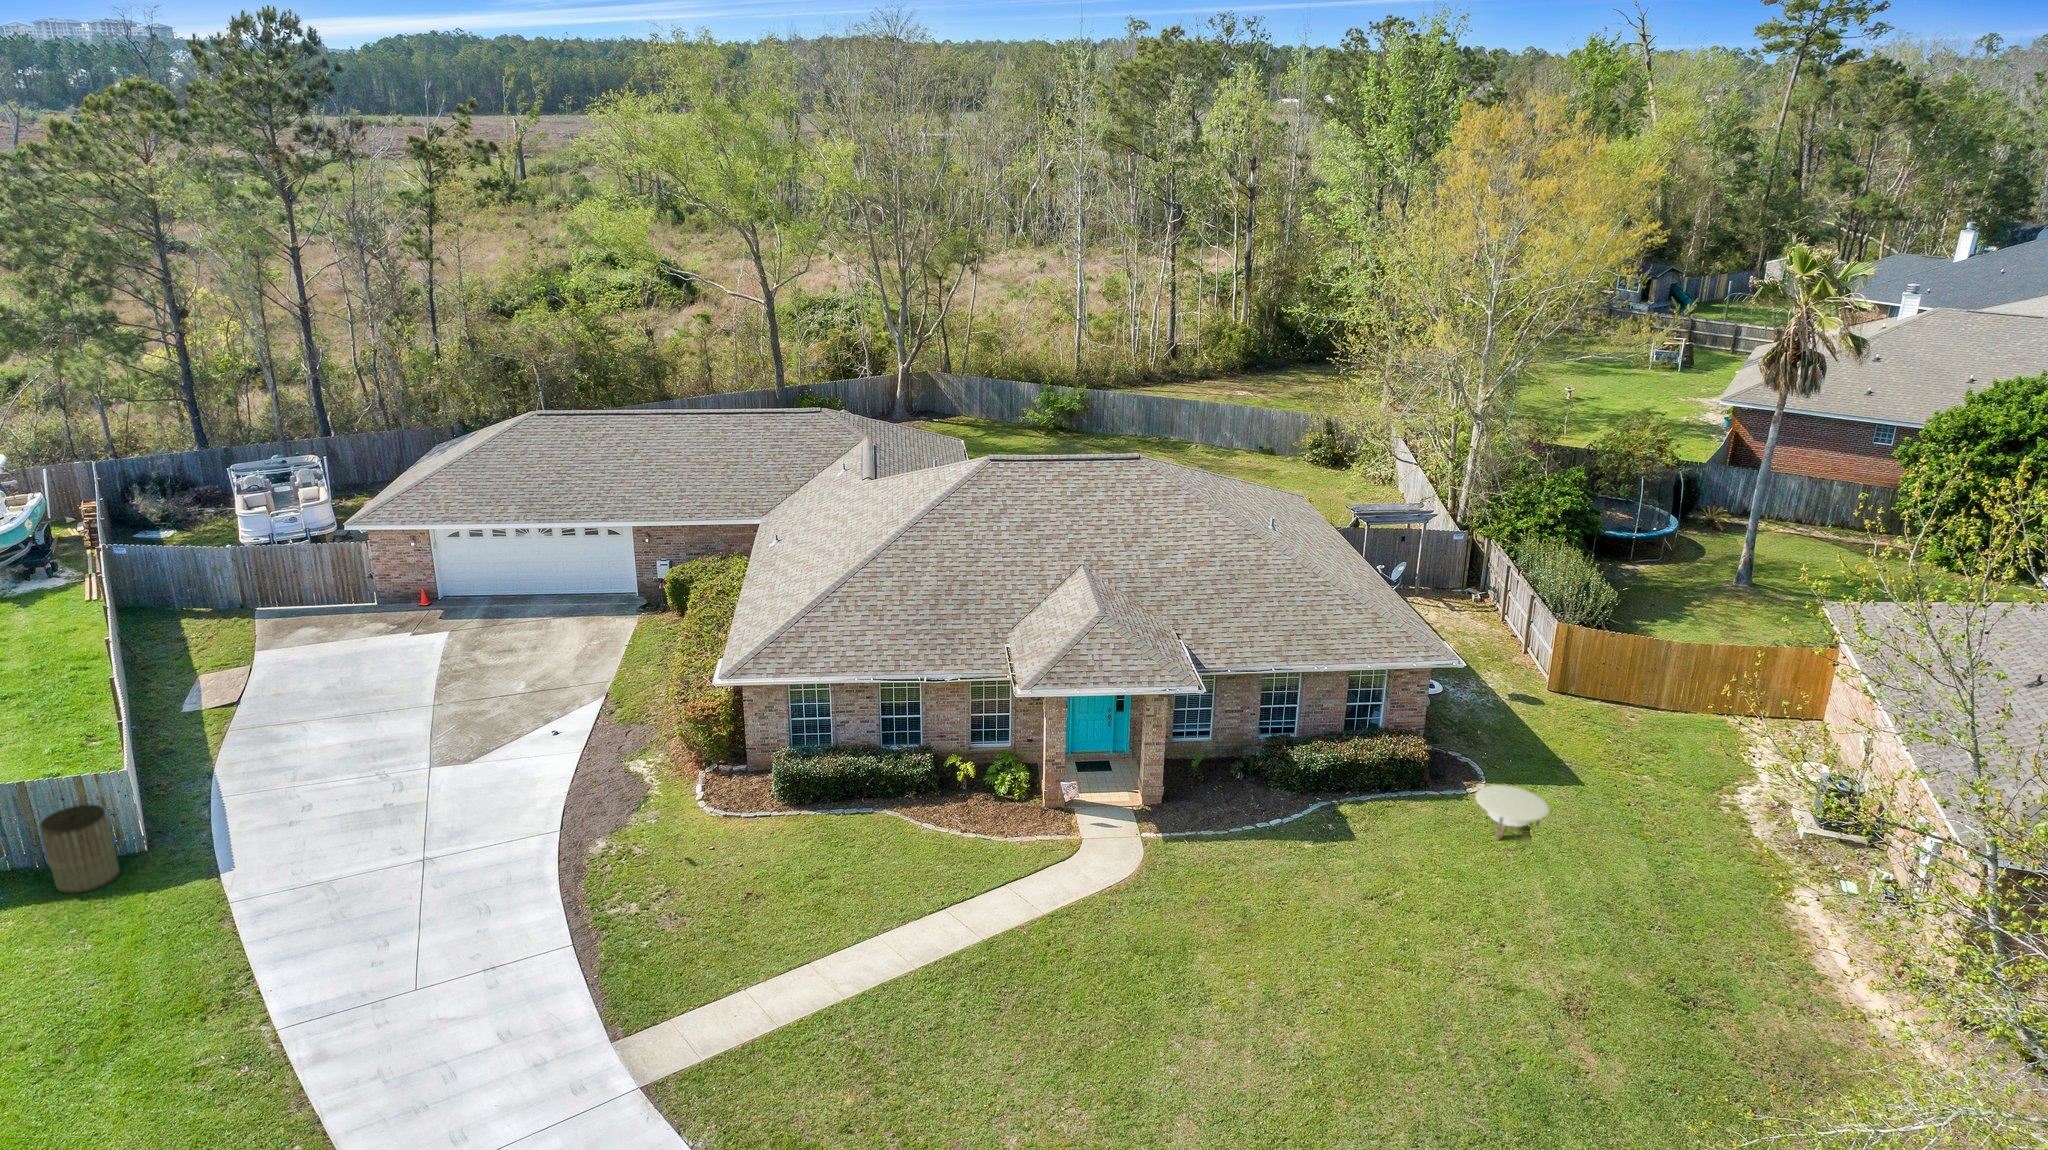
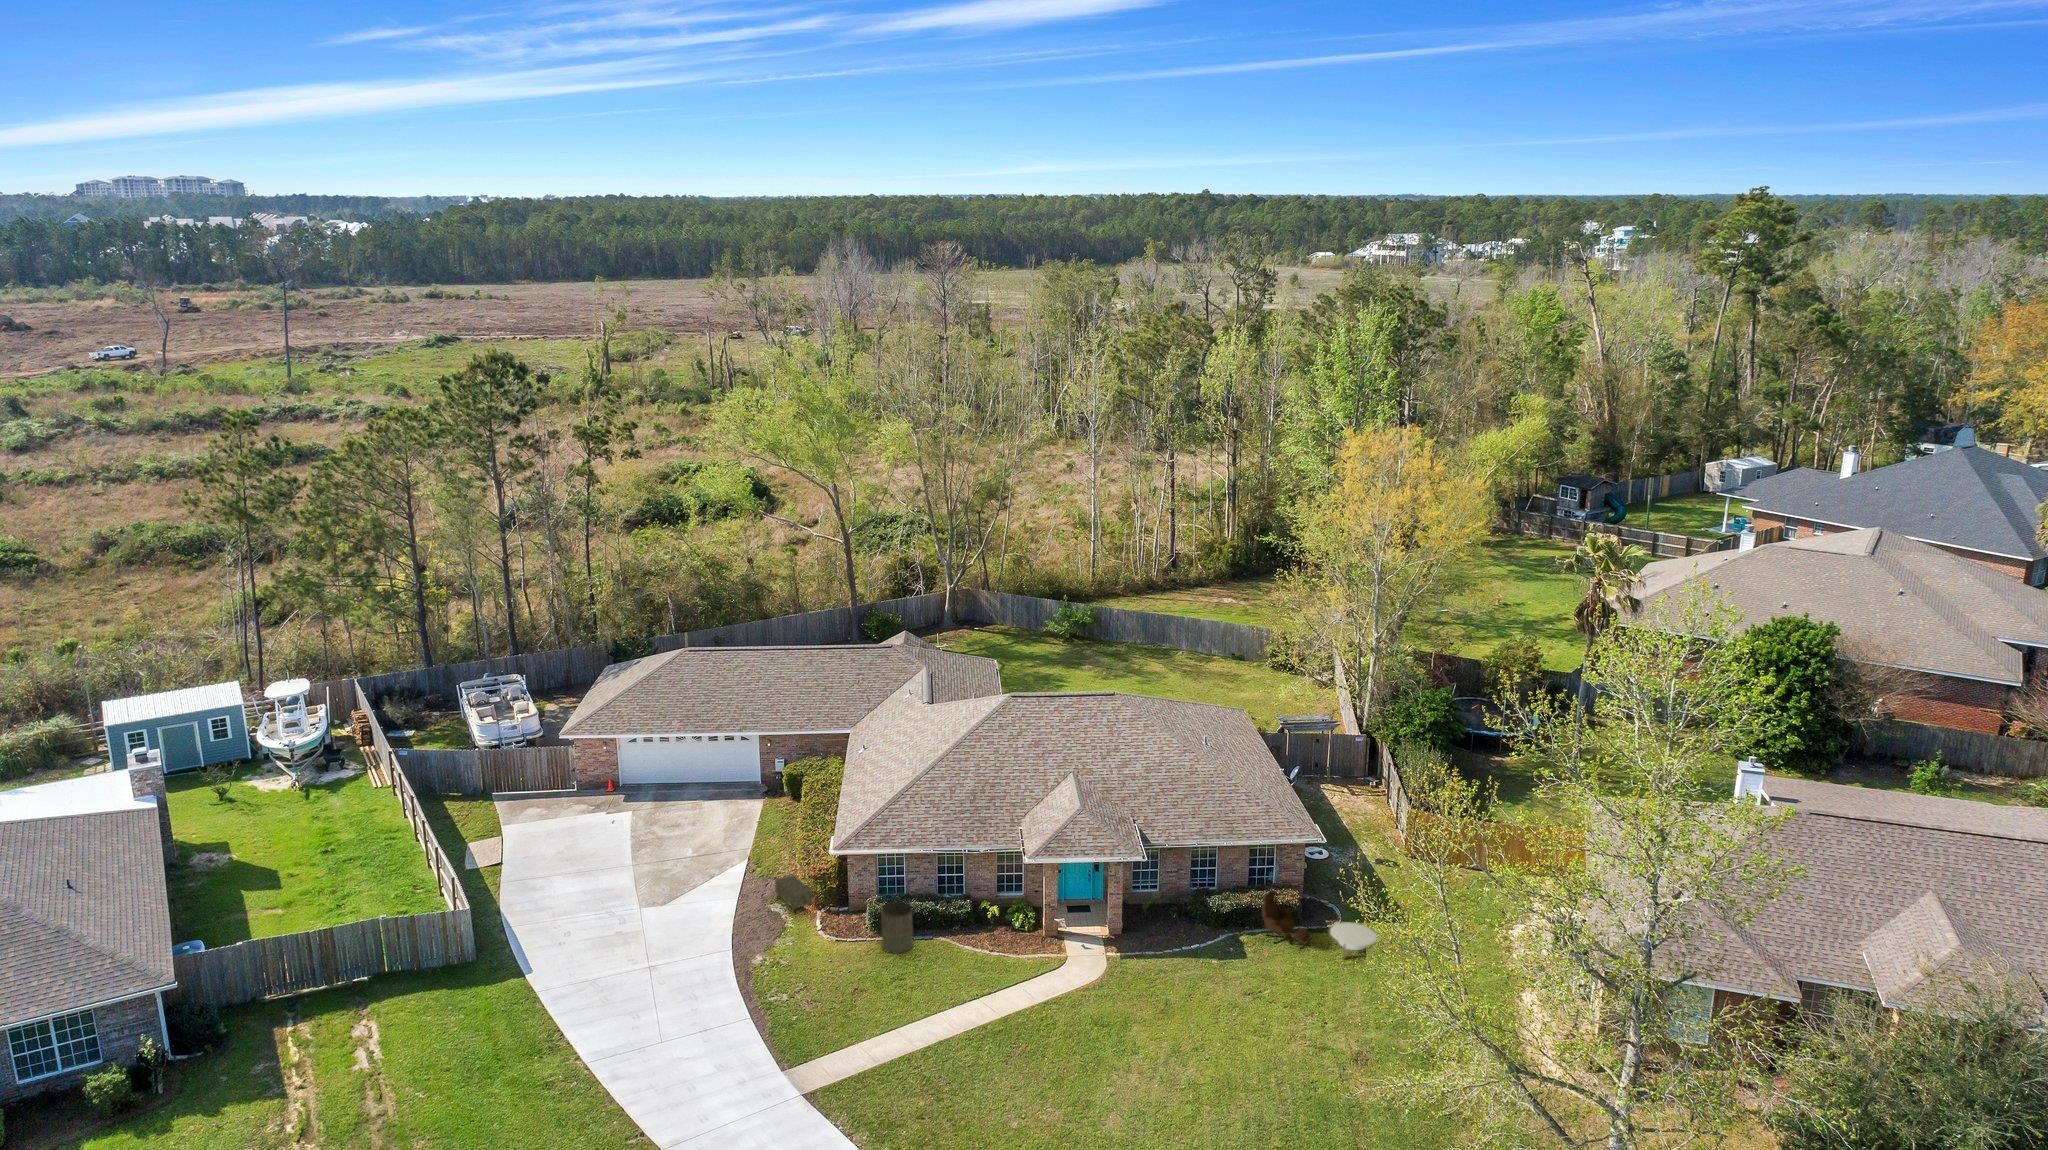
bench: none [637,718,693,777] -> present [775,875,813,913]
lounge chair: none [1373,738,1447,825] -> present [1262,890,1312,948]
trash can: present [40,805,120,894] -> present [881,901,913,954]

